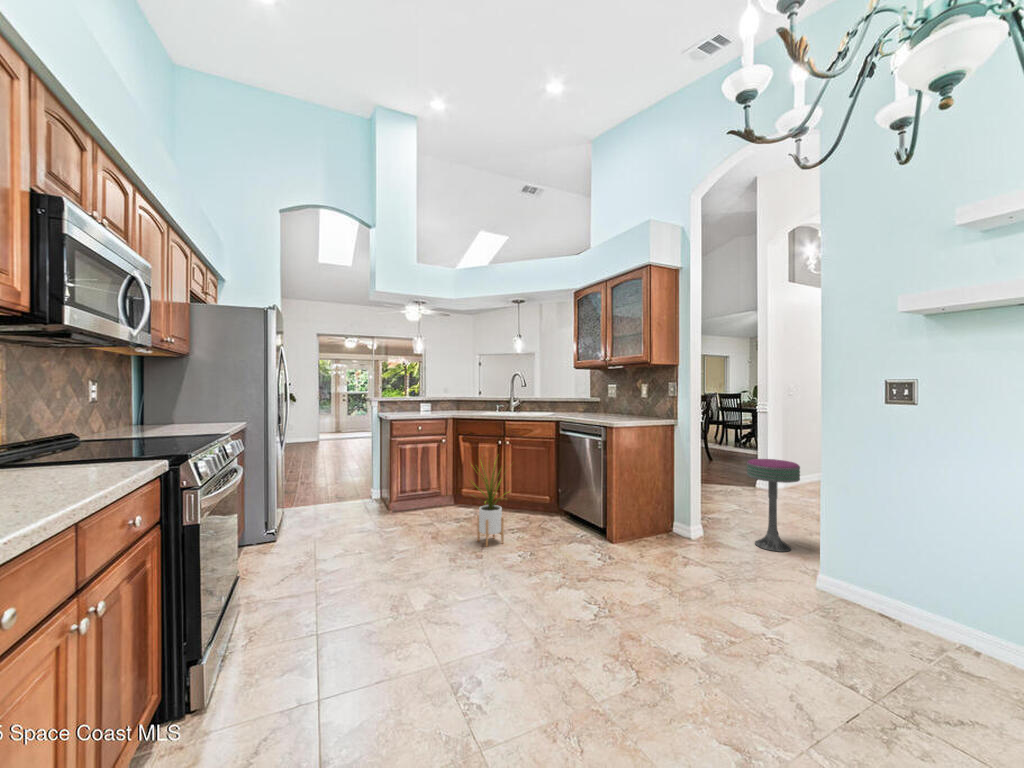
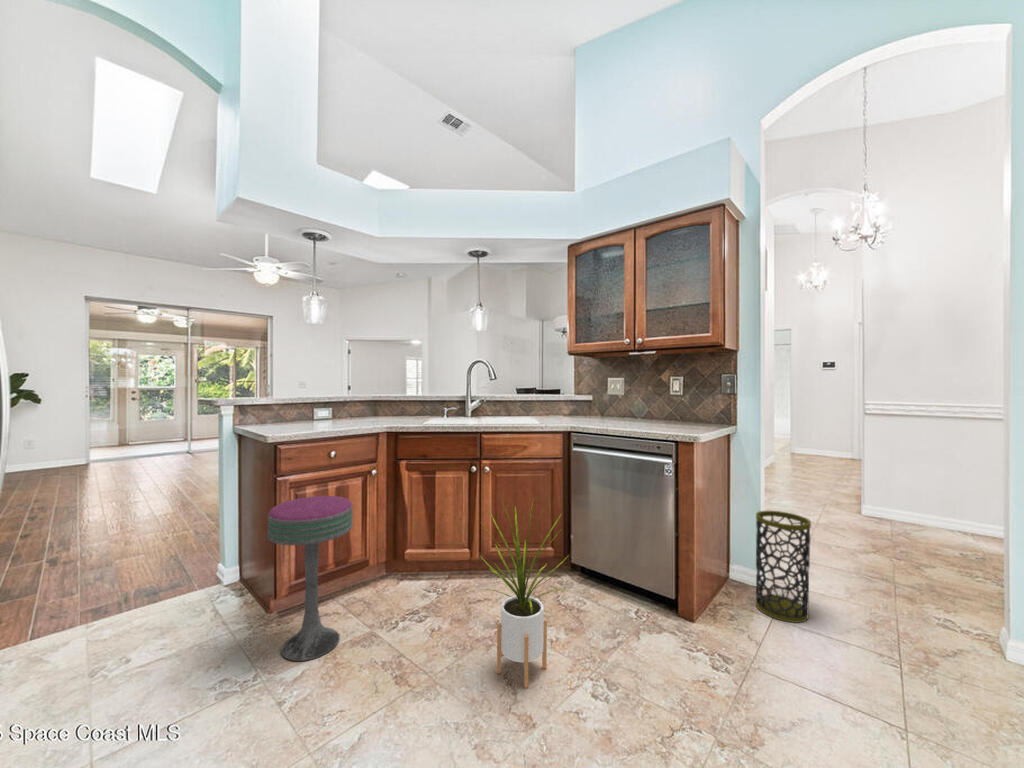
bar stool: present [747,459,800,552] -> present [267,496,353,661]
trash can: none [665,479,699,552] -> present [756,511,811,623]

